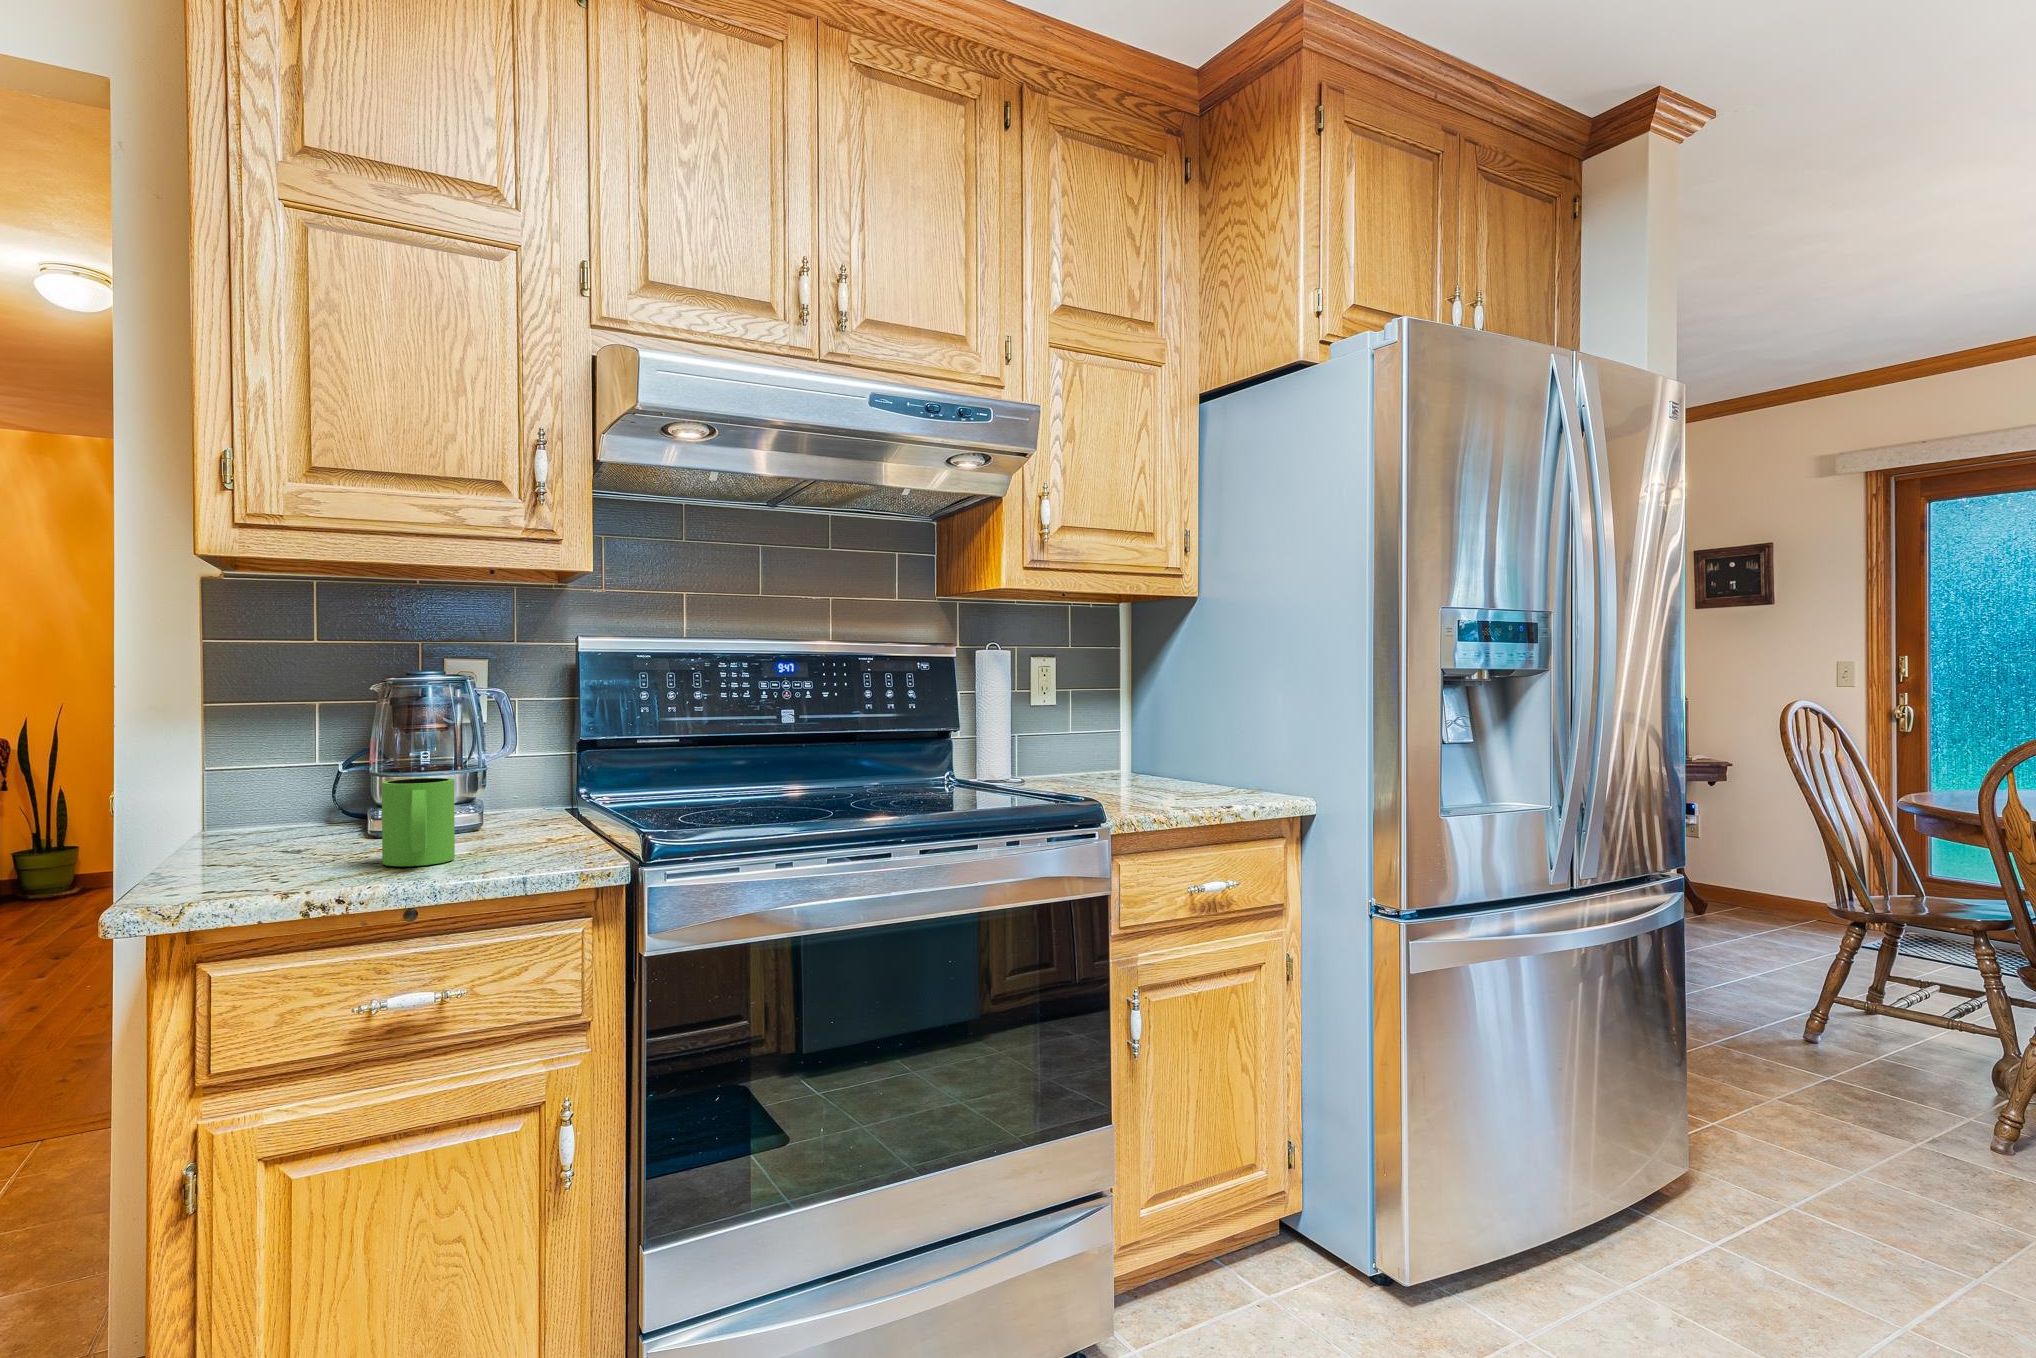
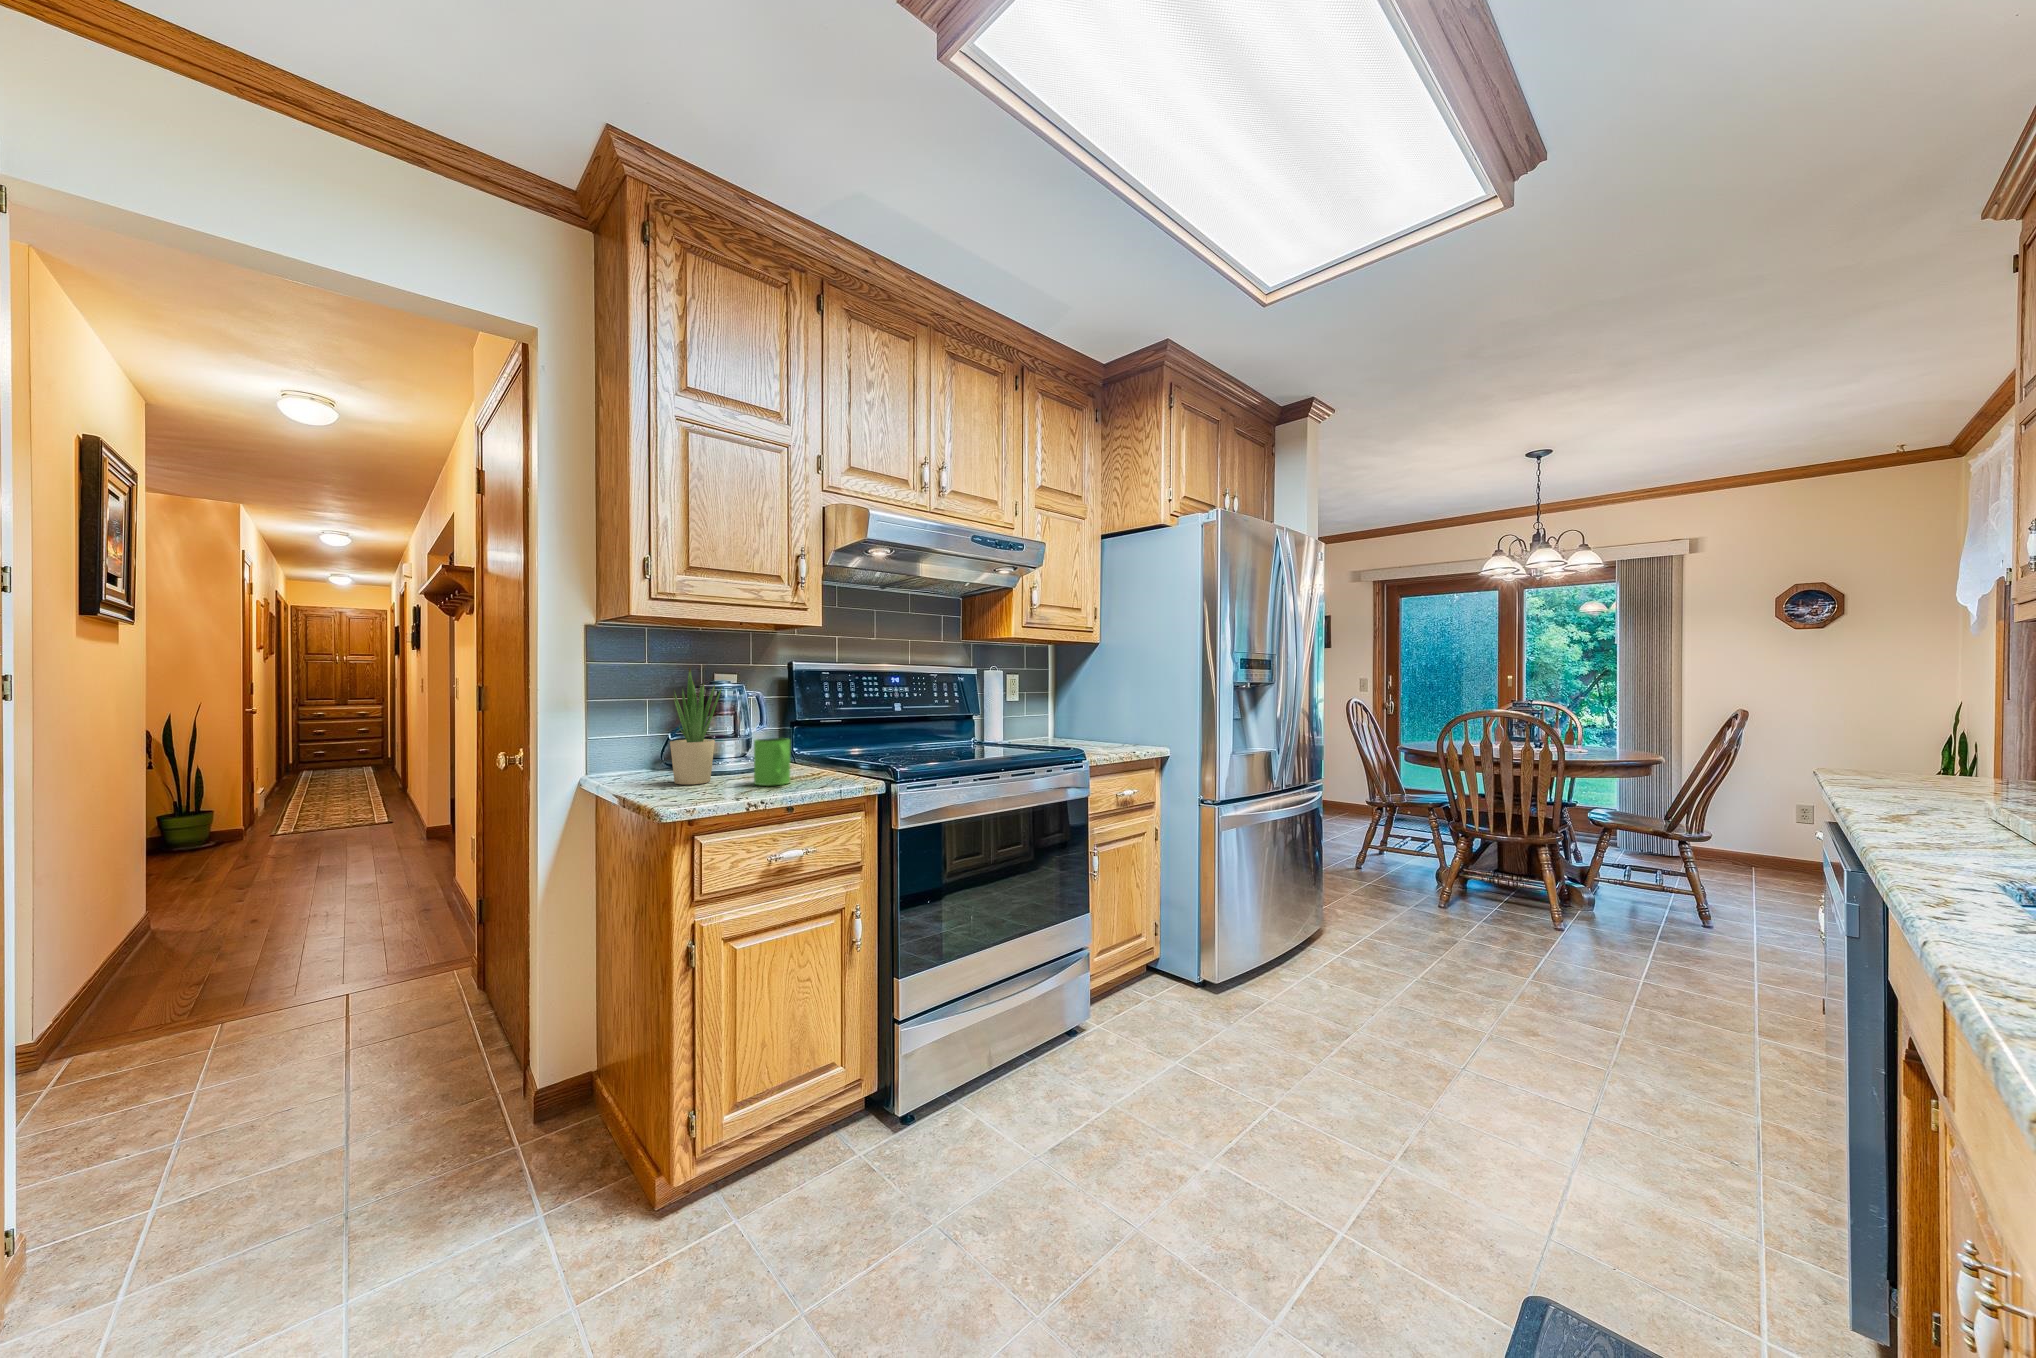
potted plant: none [261,646,361,859] -> present [670,667,722,784]

